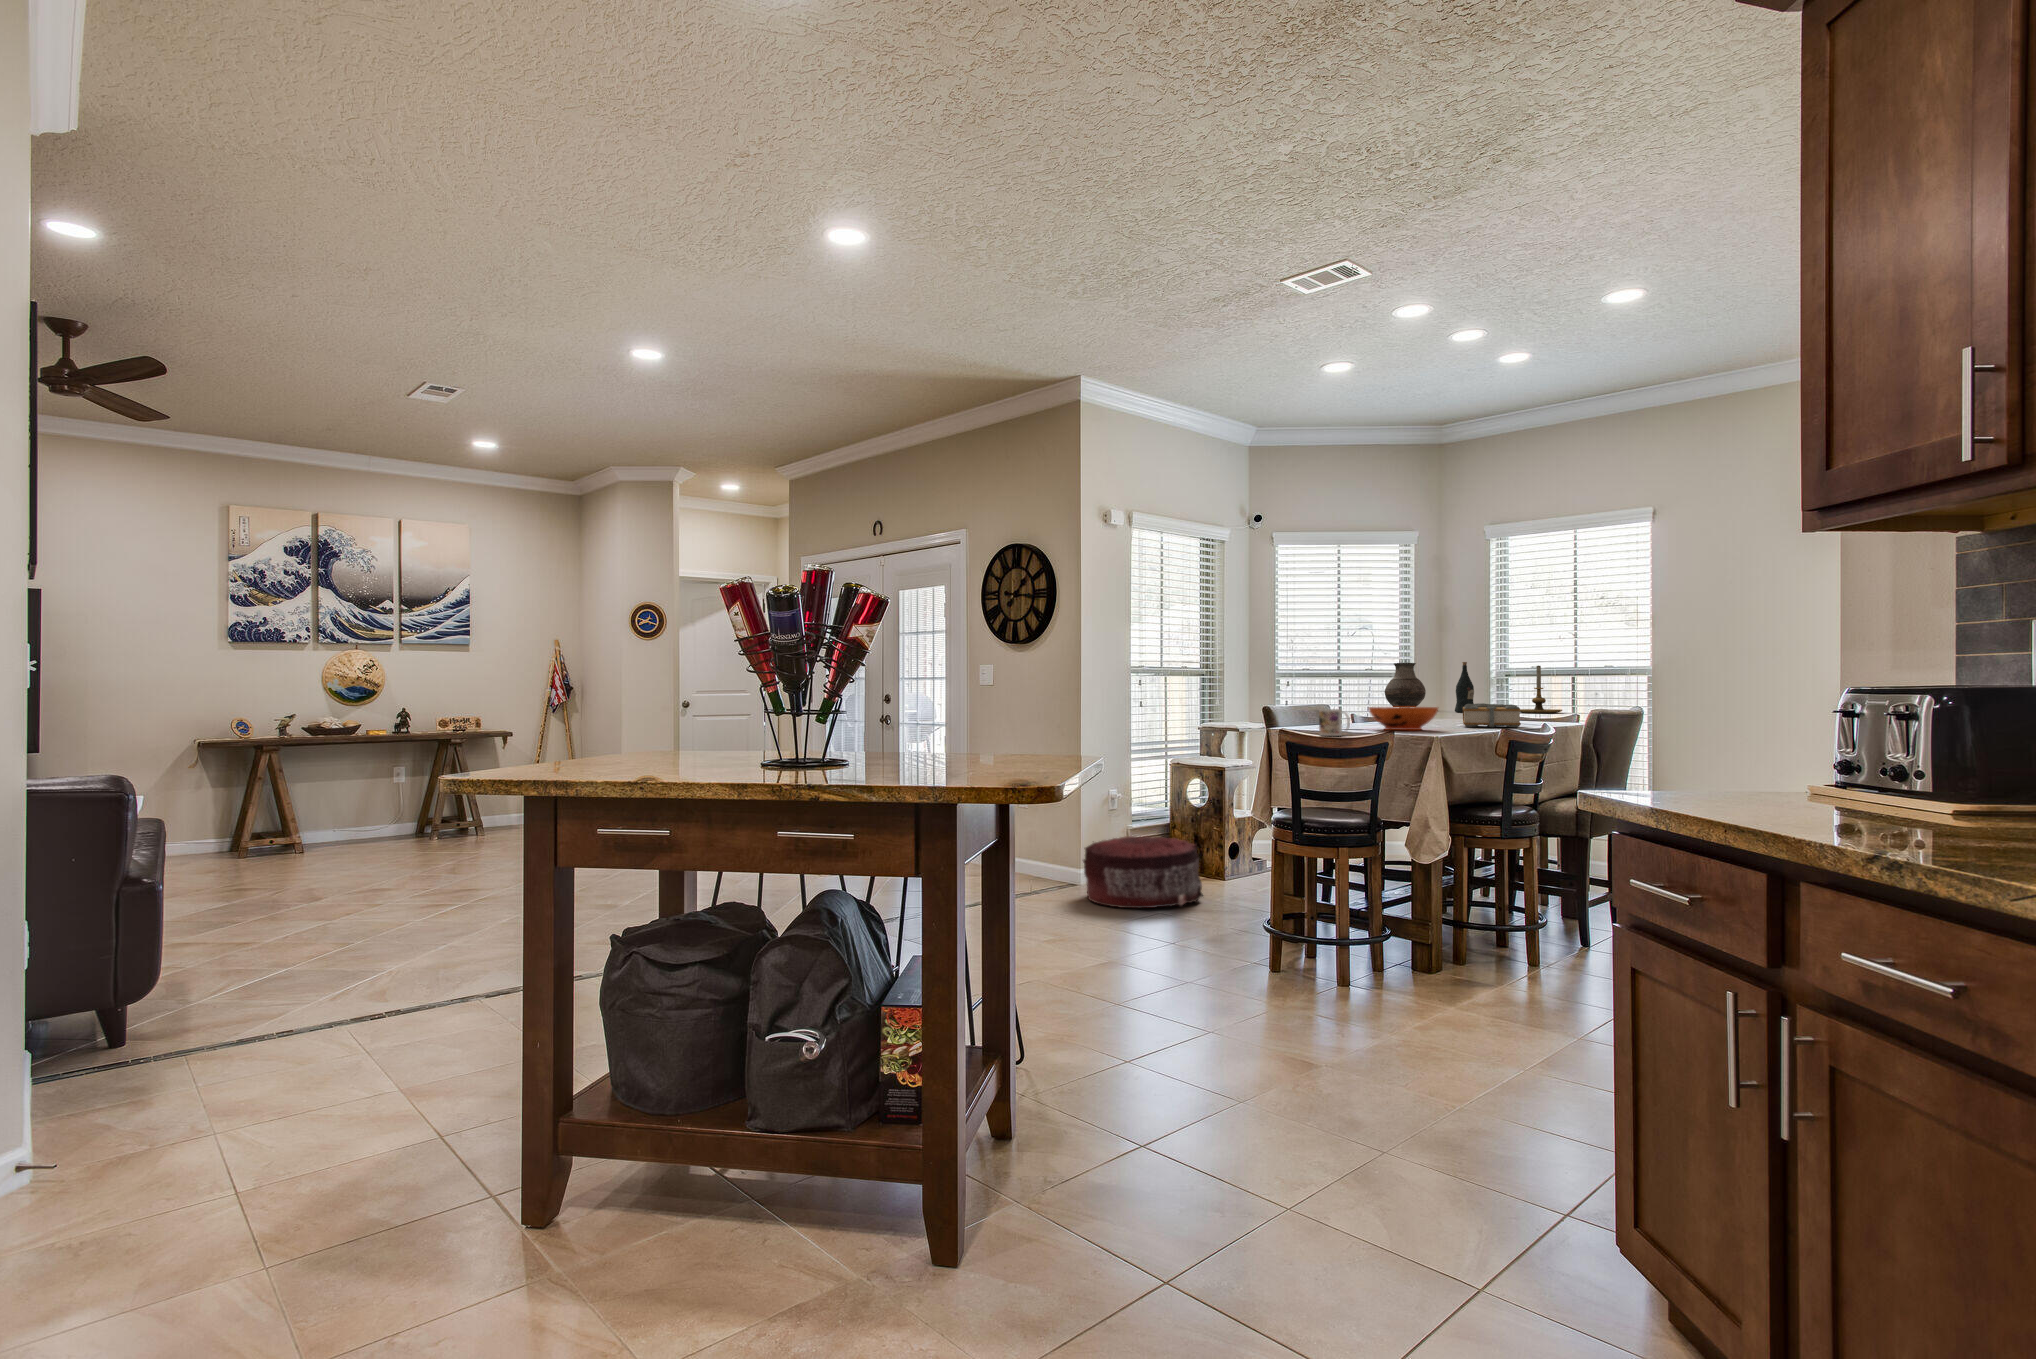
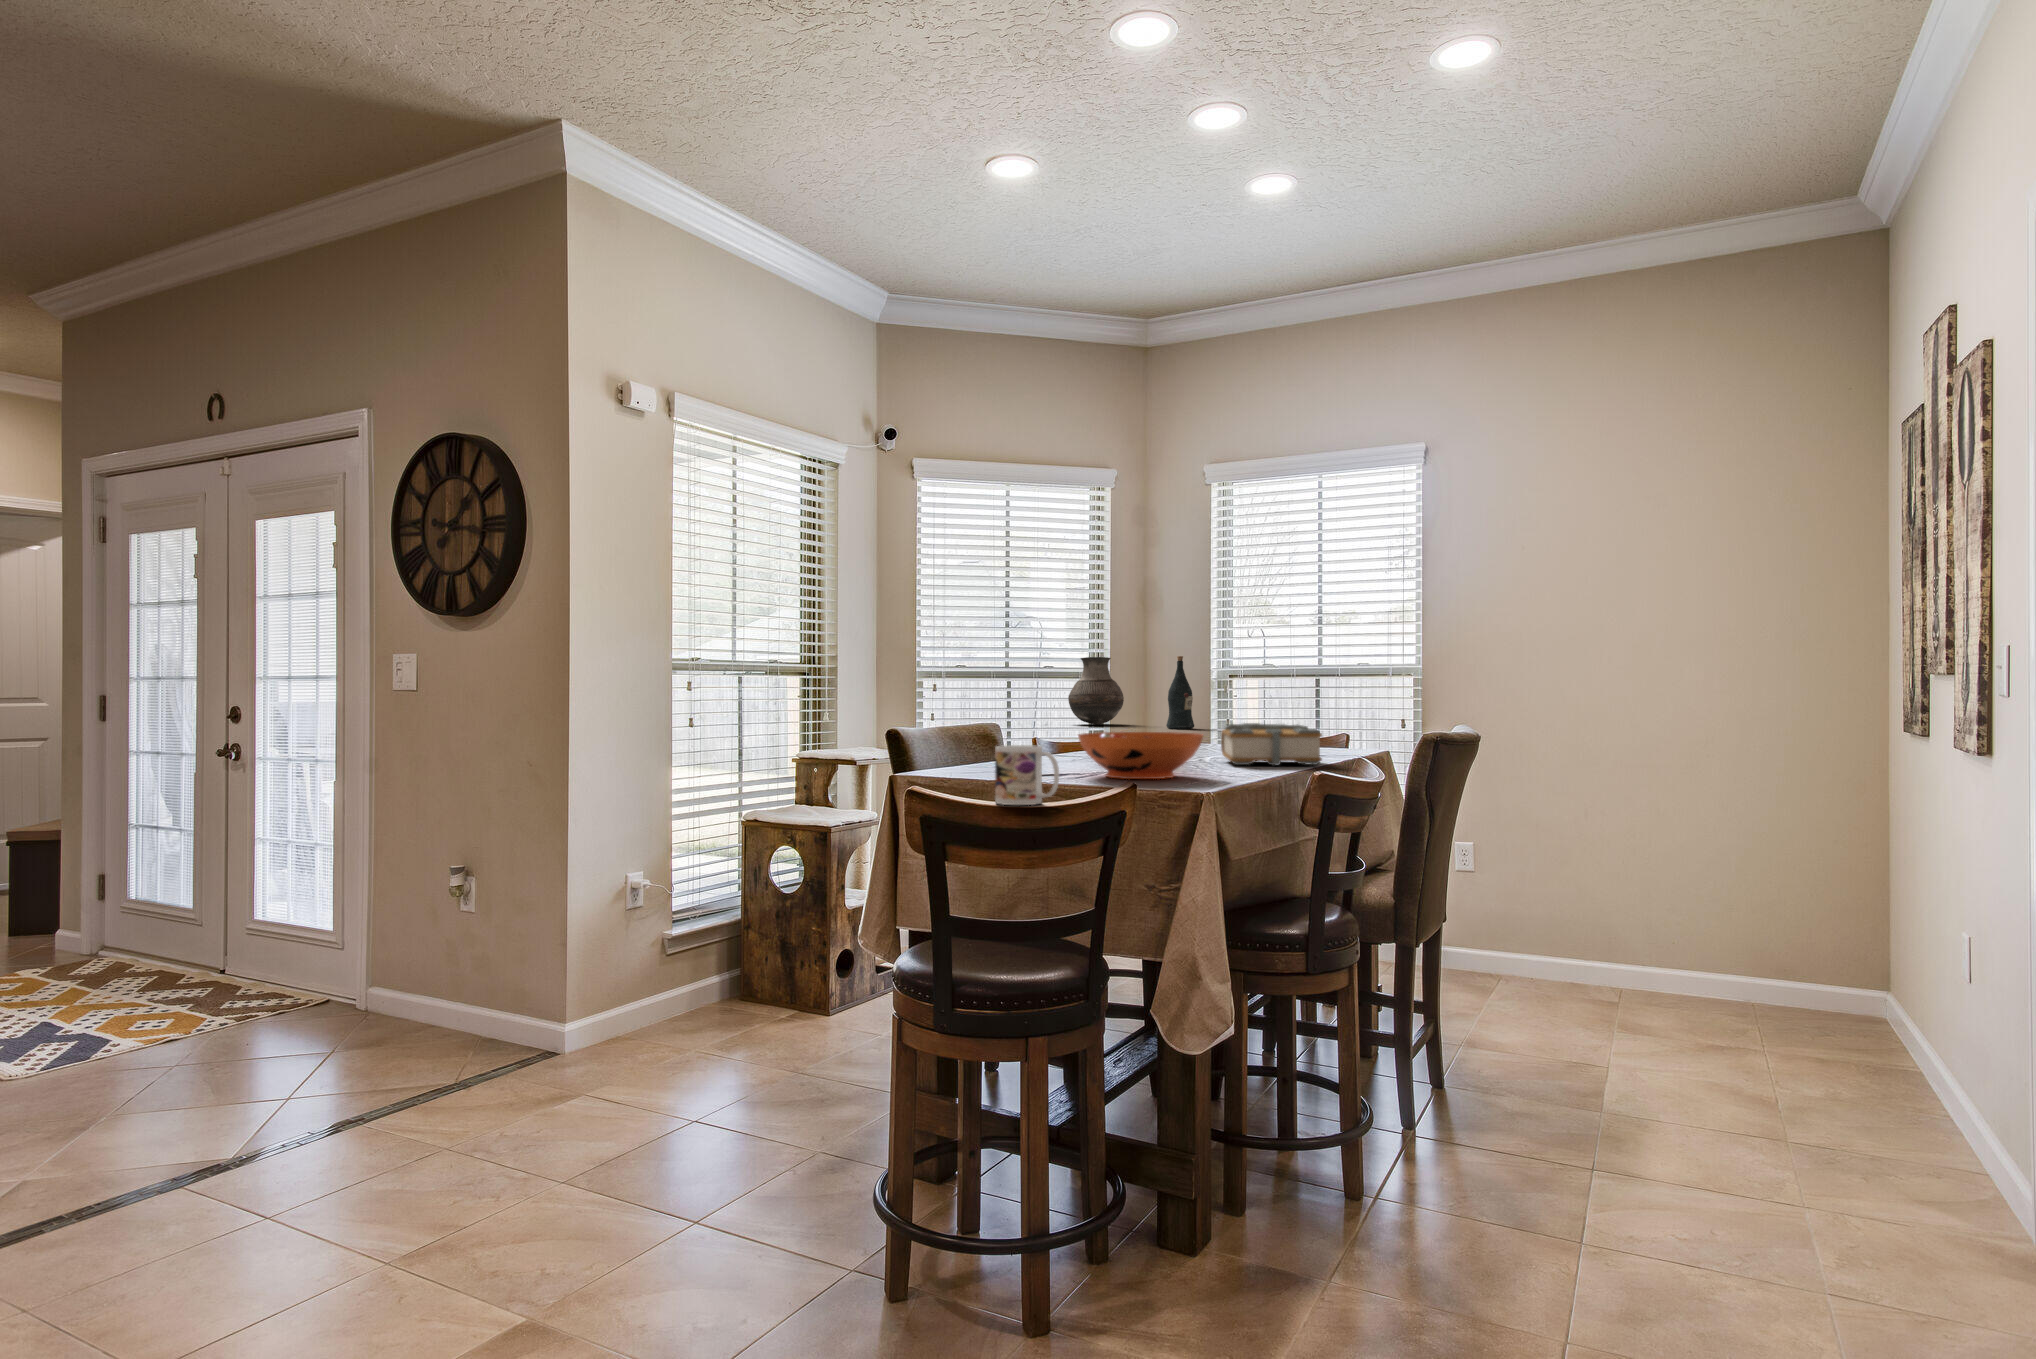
candle holder: present [1520,666,1562,713] -> none [1246,661,1306,729]
pouf: present [1083,836,1203,908] -> none [551,962,783,1123]

